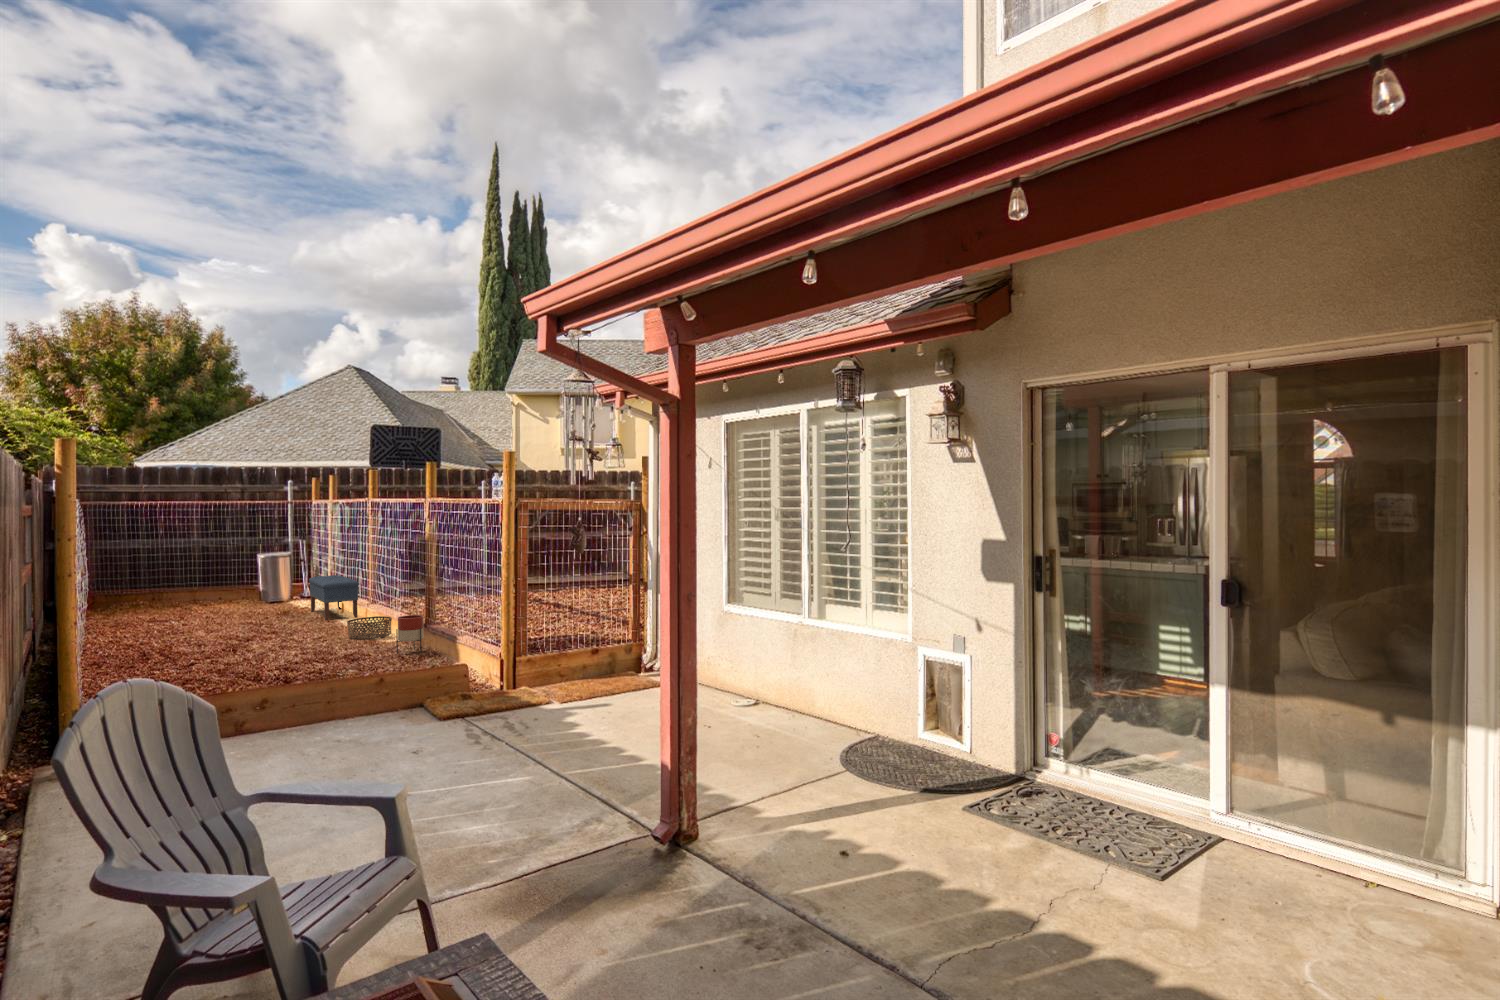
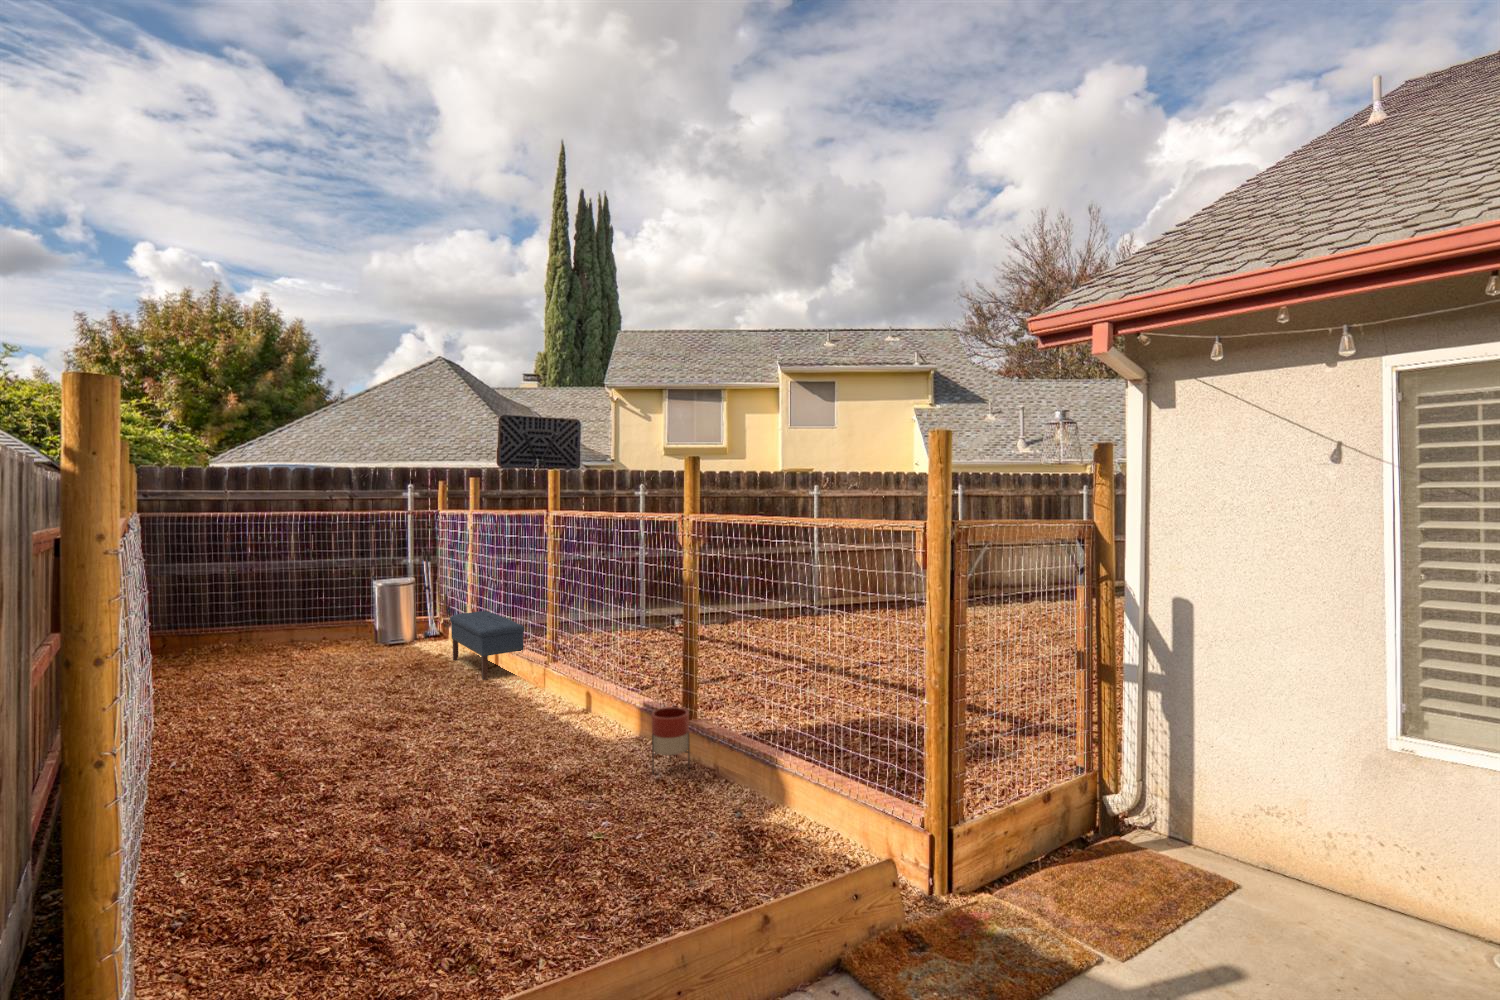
basket: present [347,616,392,639] -> none [542,688,602,730]

